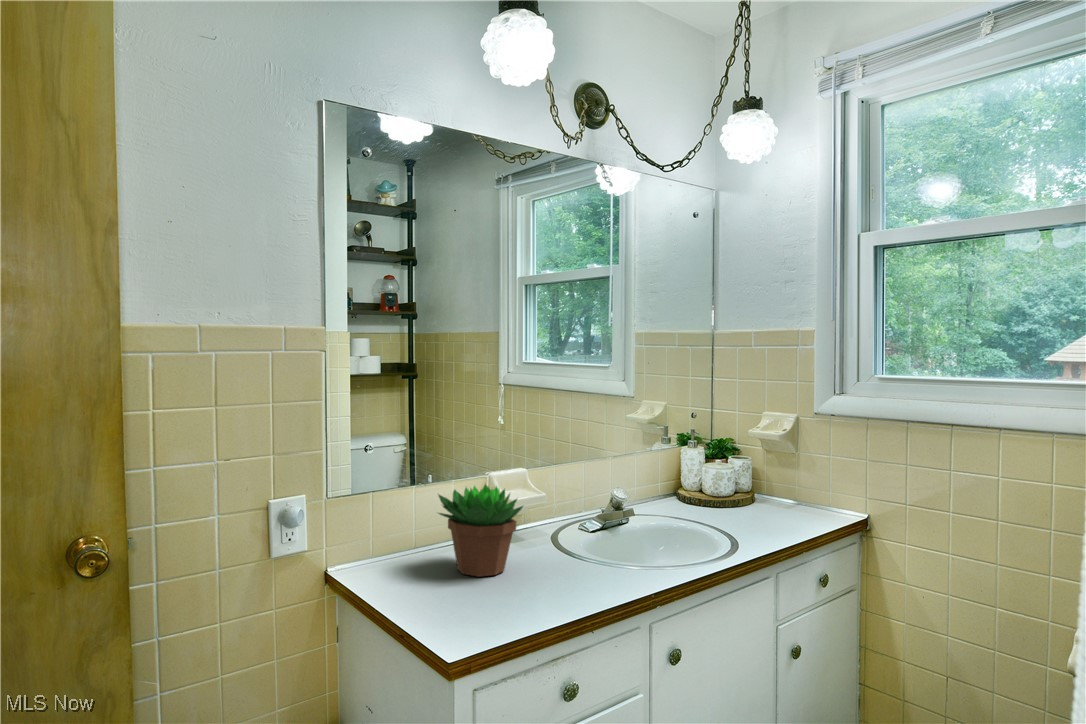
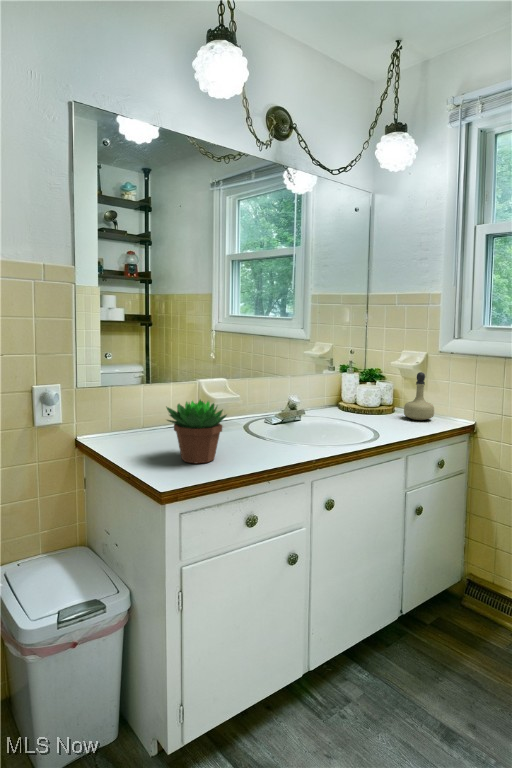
perfume bottle: none [769,444,813,514] -> present [404,372,434,420]

